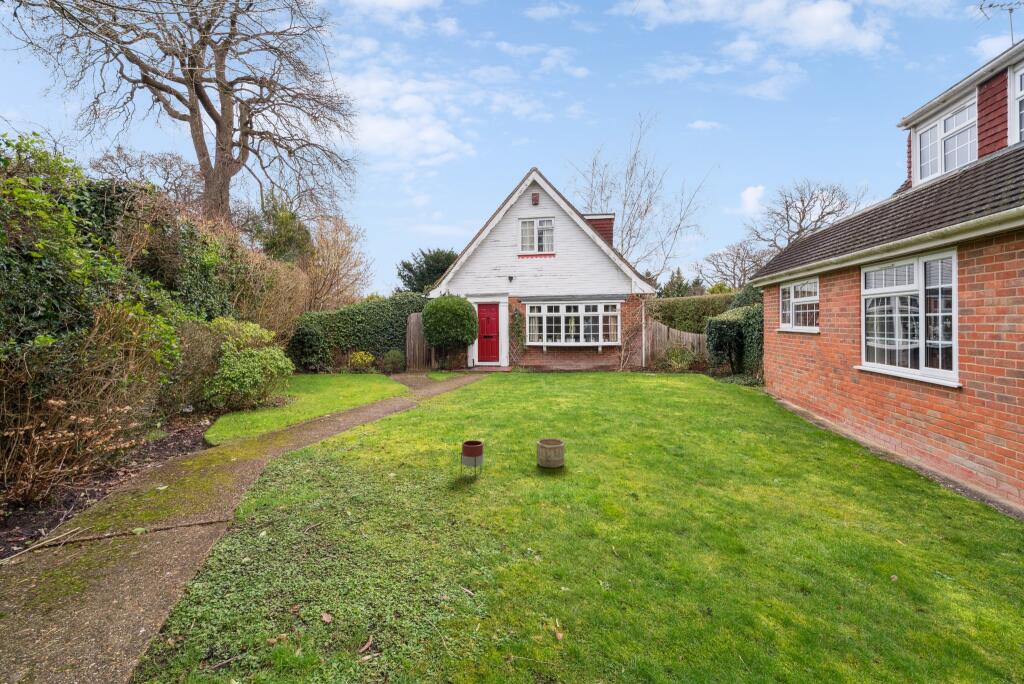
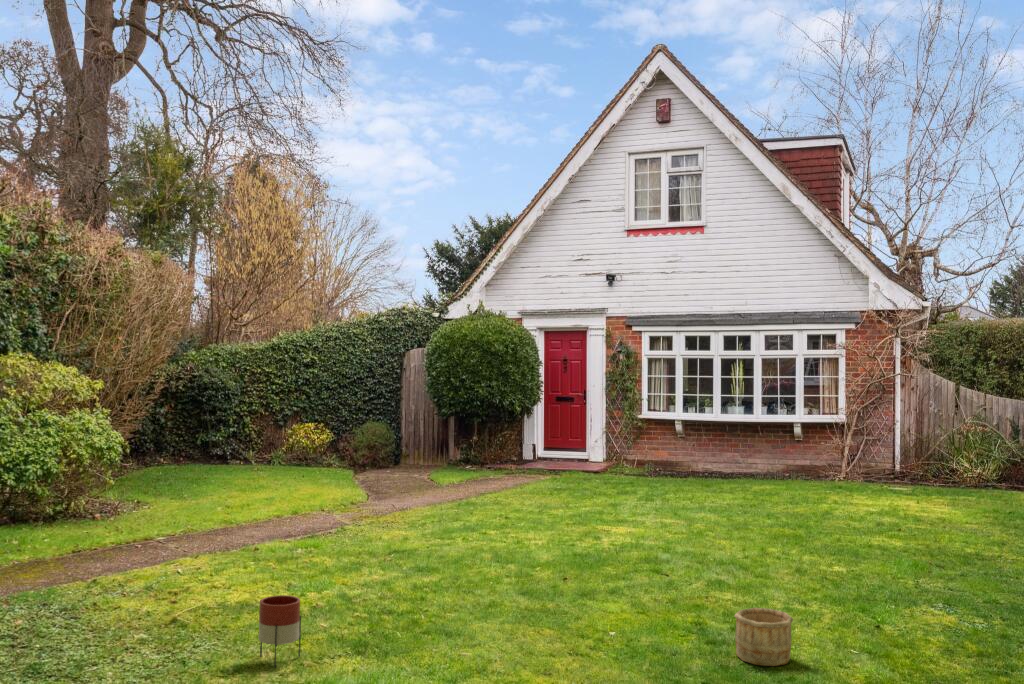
wooden bucket: present [536,438,565,468] -> present [735,608,793,666]

